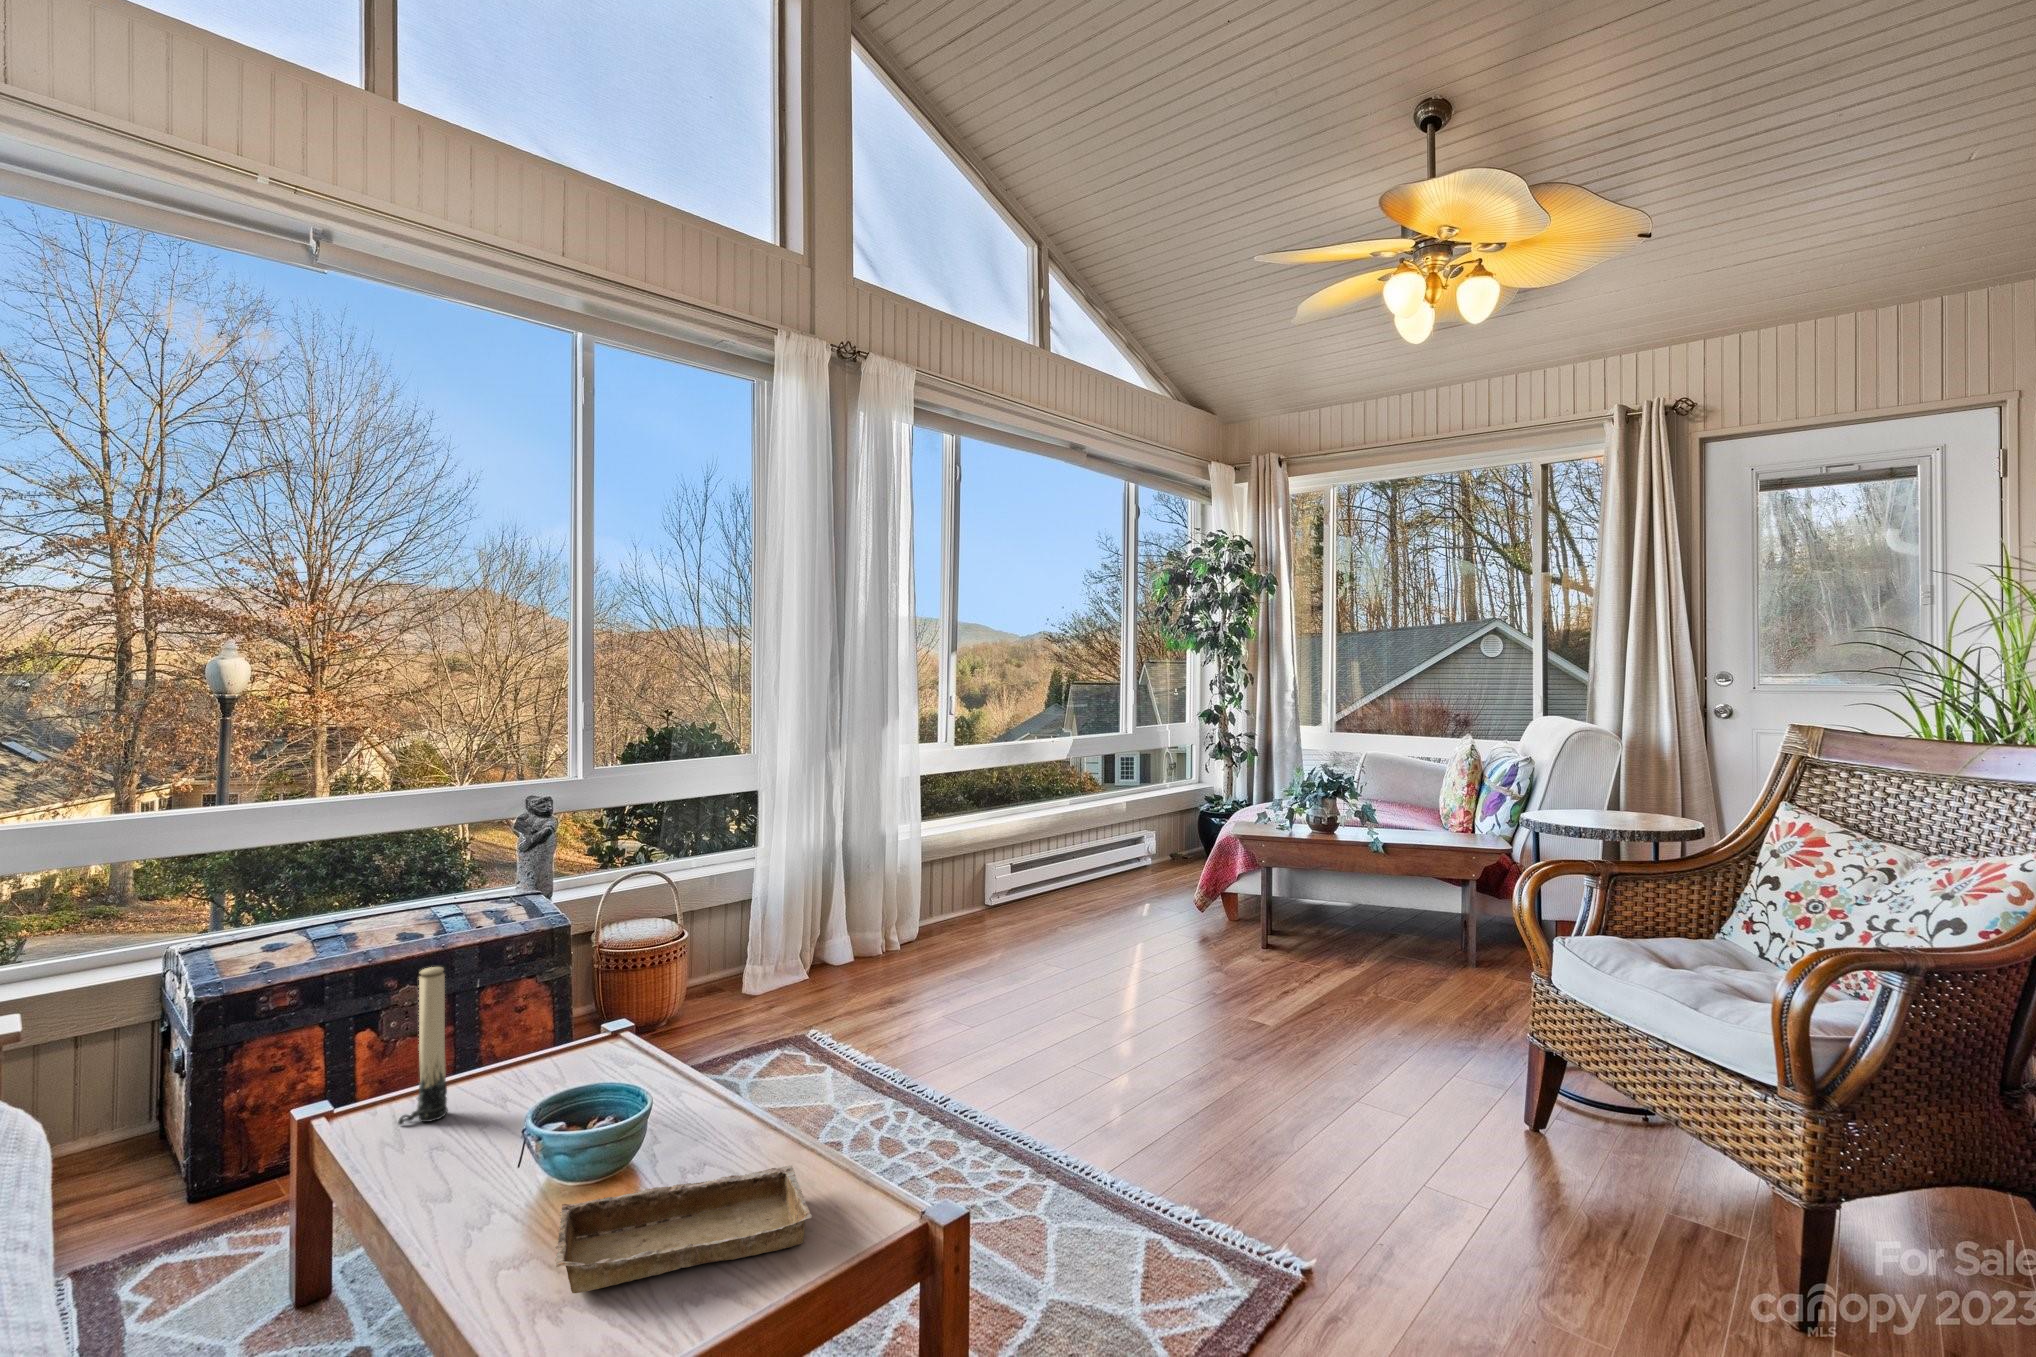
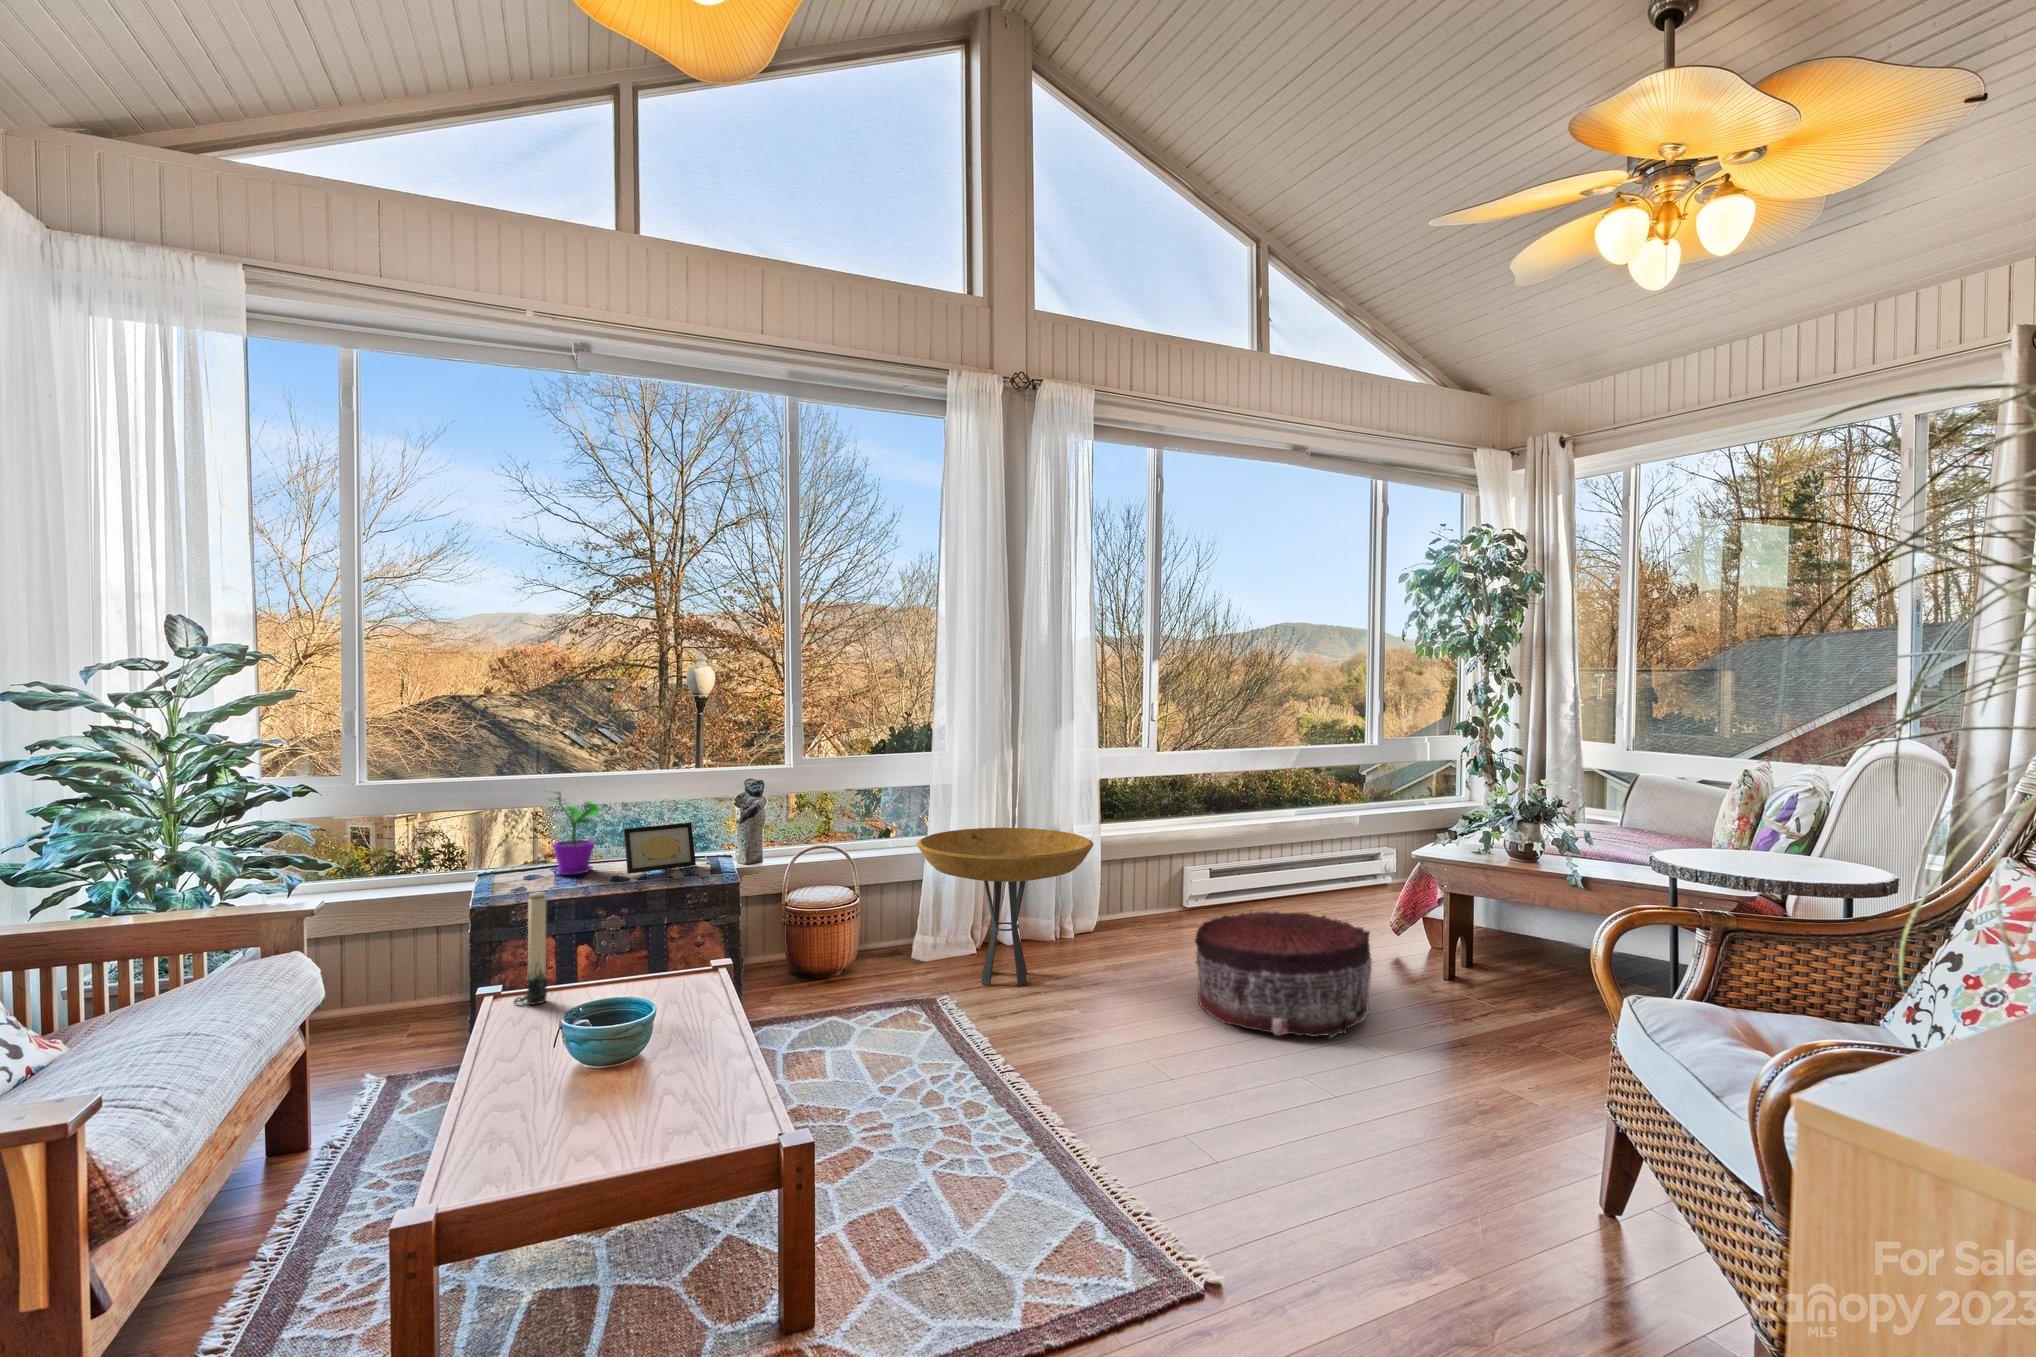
flower pot: none [280,819,370,941] -> present [553,792,600,875]
side table: none [765,834,959,1008] -> present [917,828,1094,985]
picture frame: none [401,857,497,930] -> present [624,823,696,874]
pouf: none [1068,895,1233,1016] -> present [1195,912,1372,1038]
tray: present [555,1165,812,1293] -> none [488,1066,701,1127]

